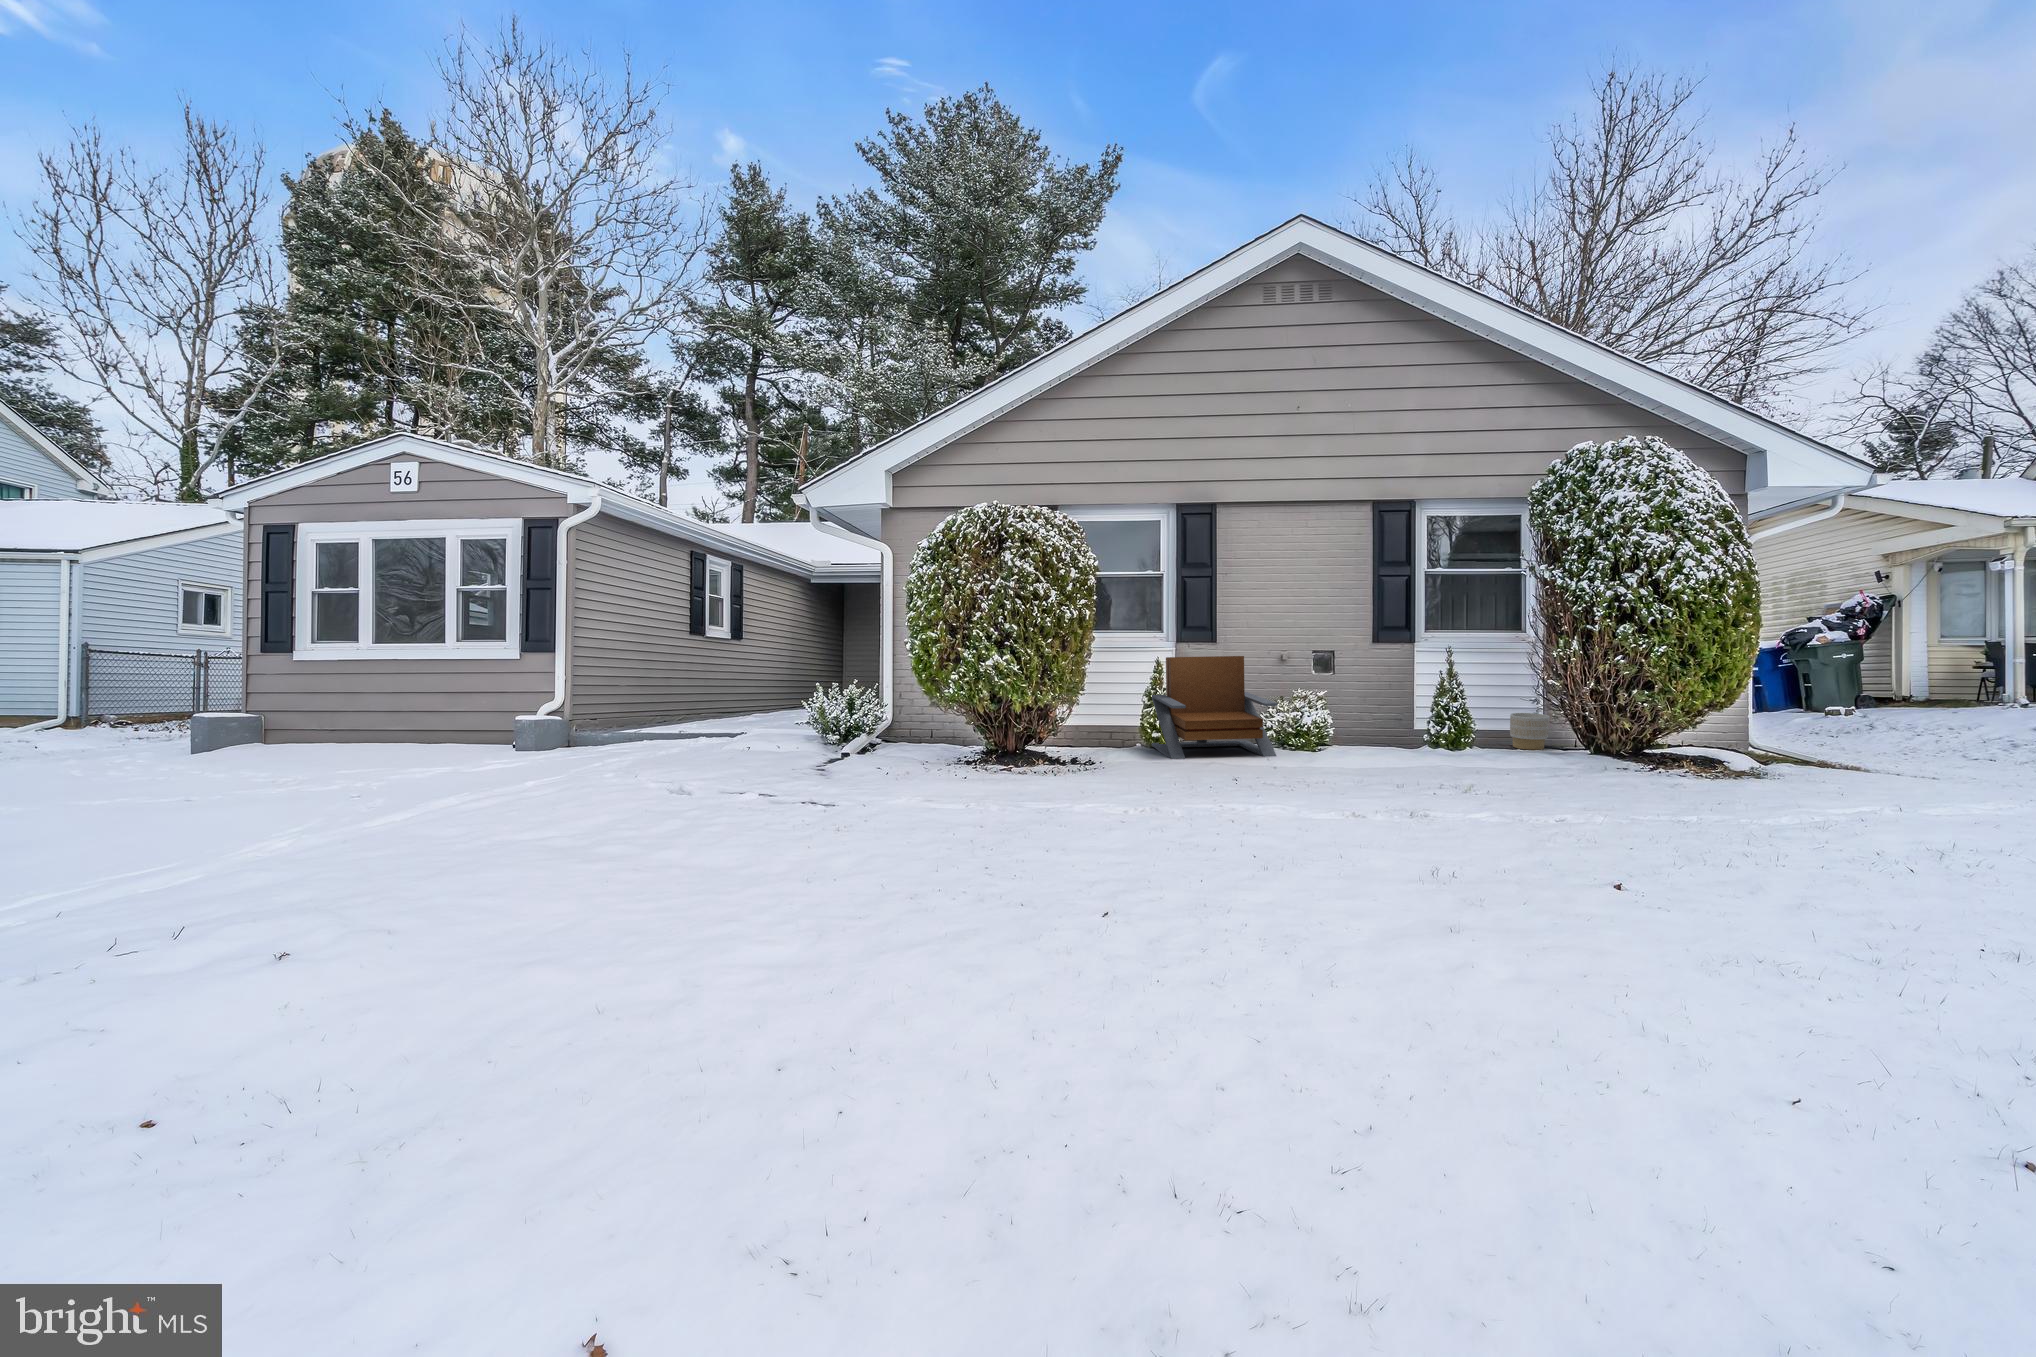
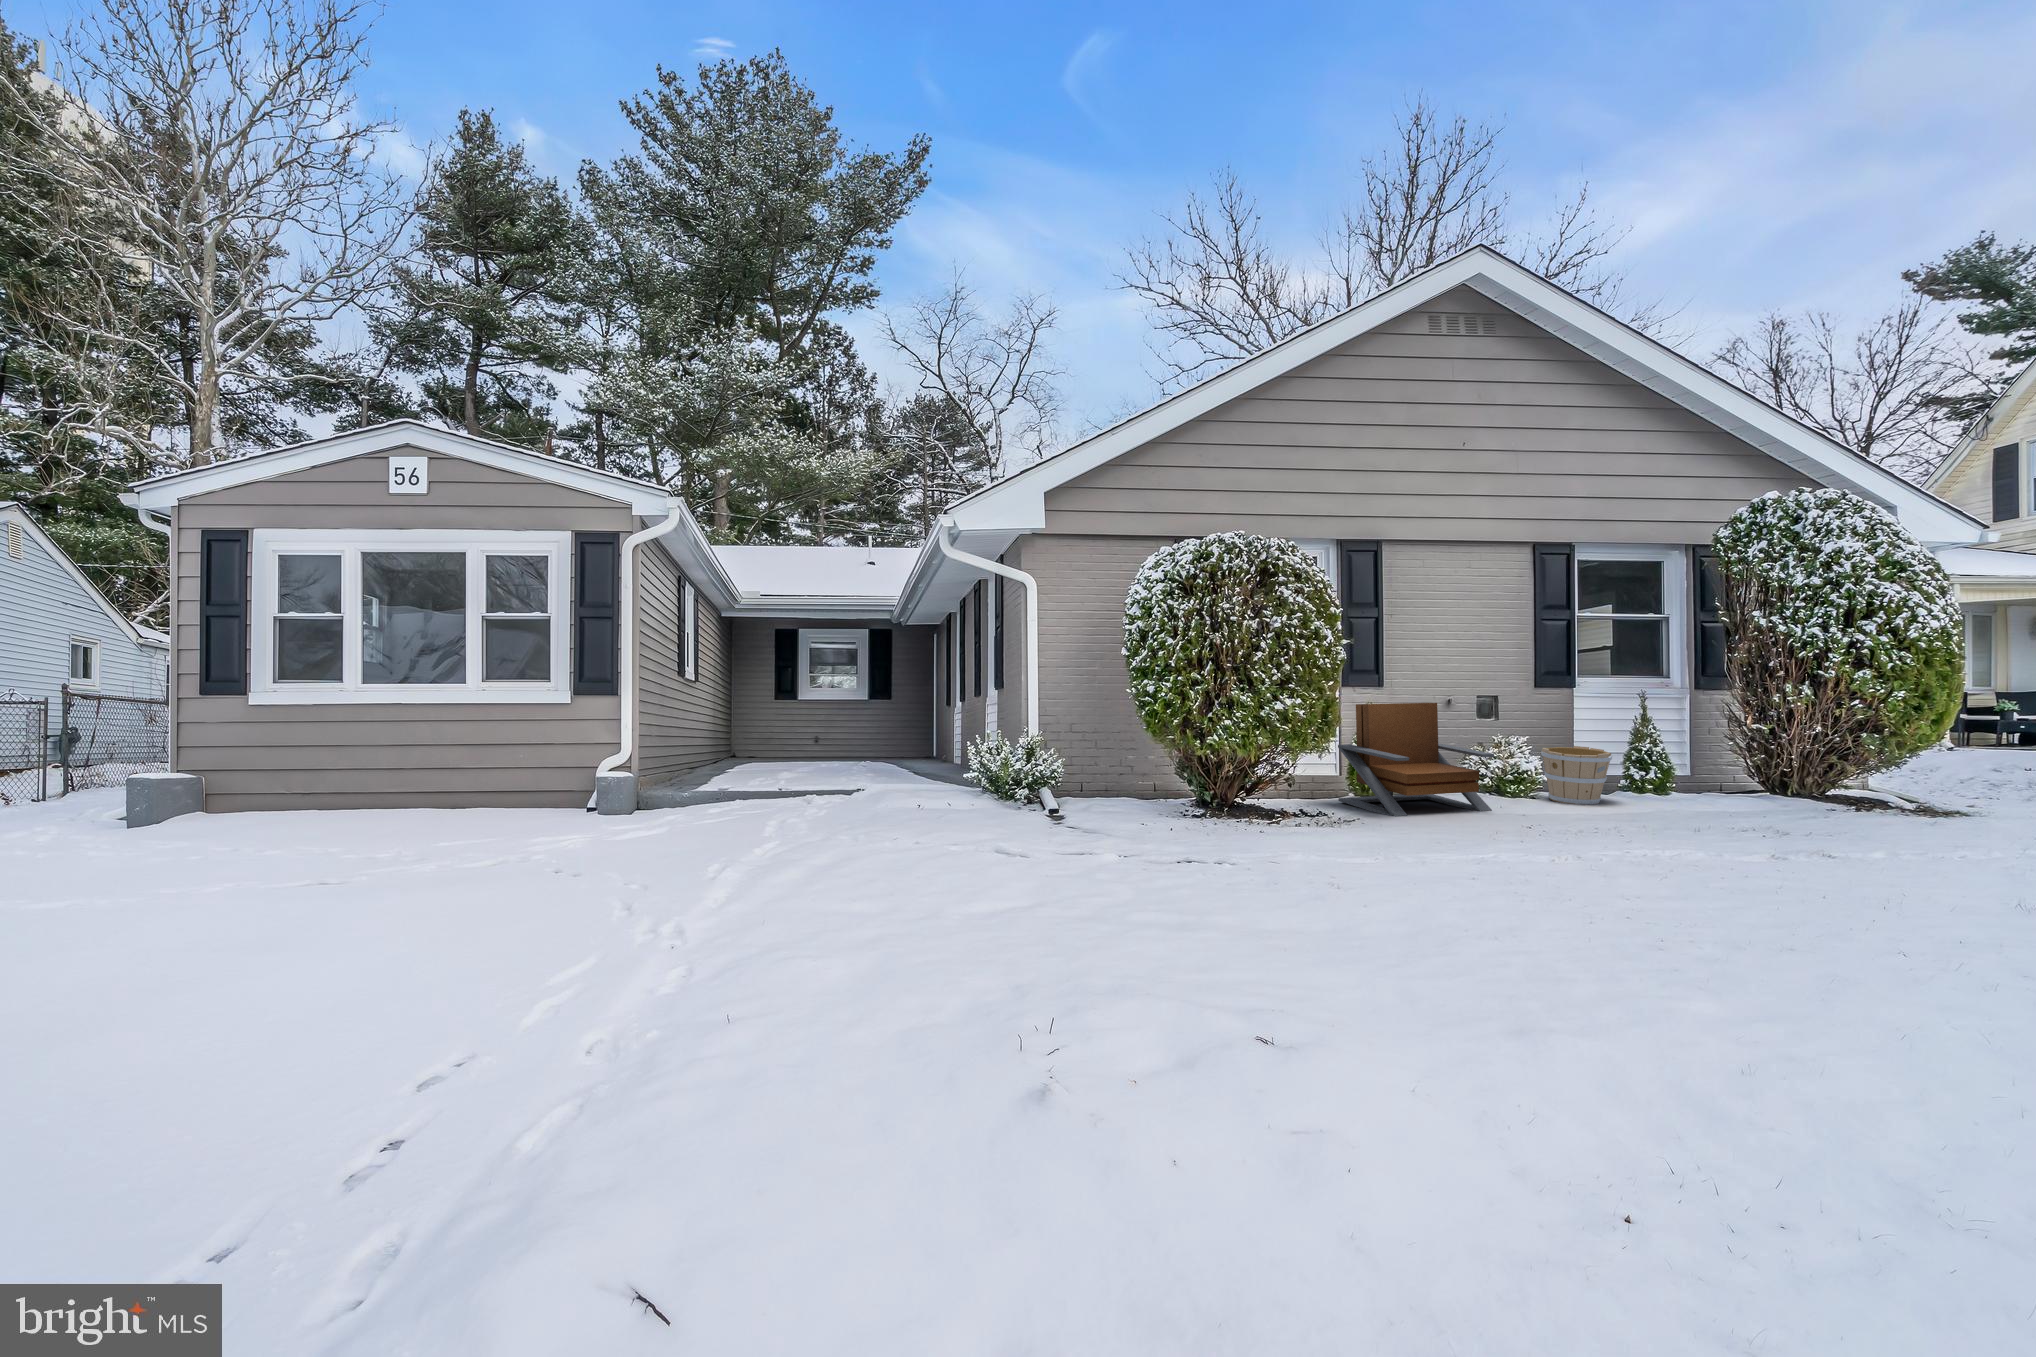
wooden bucket: none [1352,697,1414,754] -> present [1541,746,1612,804]
planter: present [1510,713,1550,750] -> none [1685,760,1729,798]

